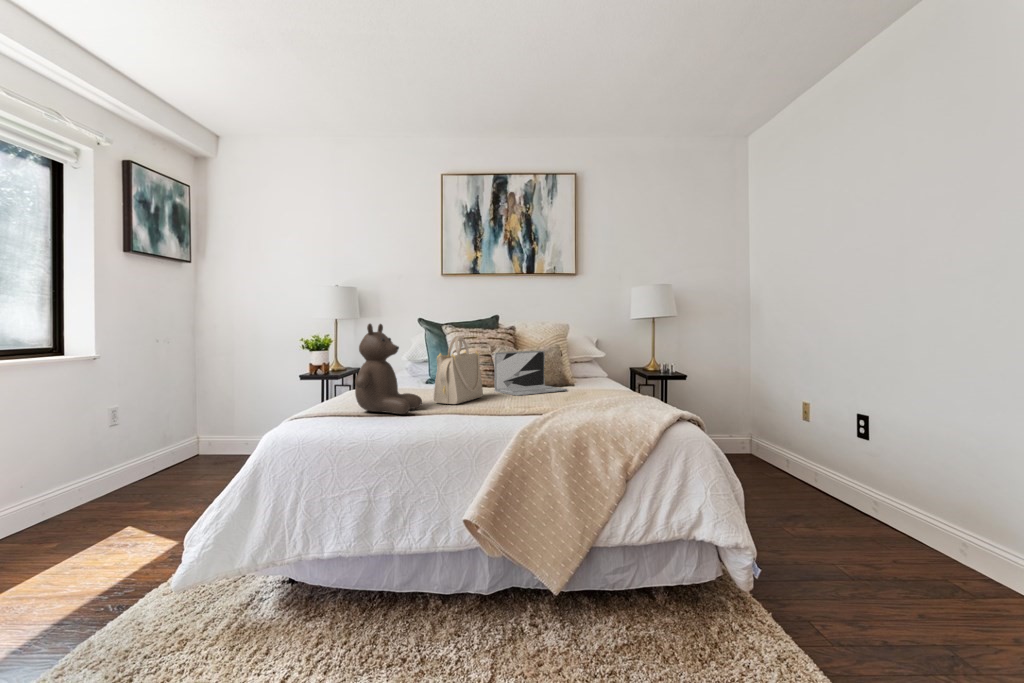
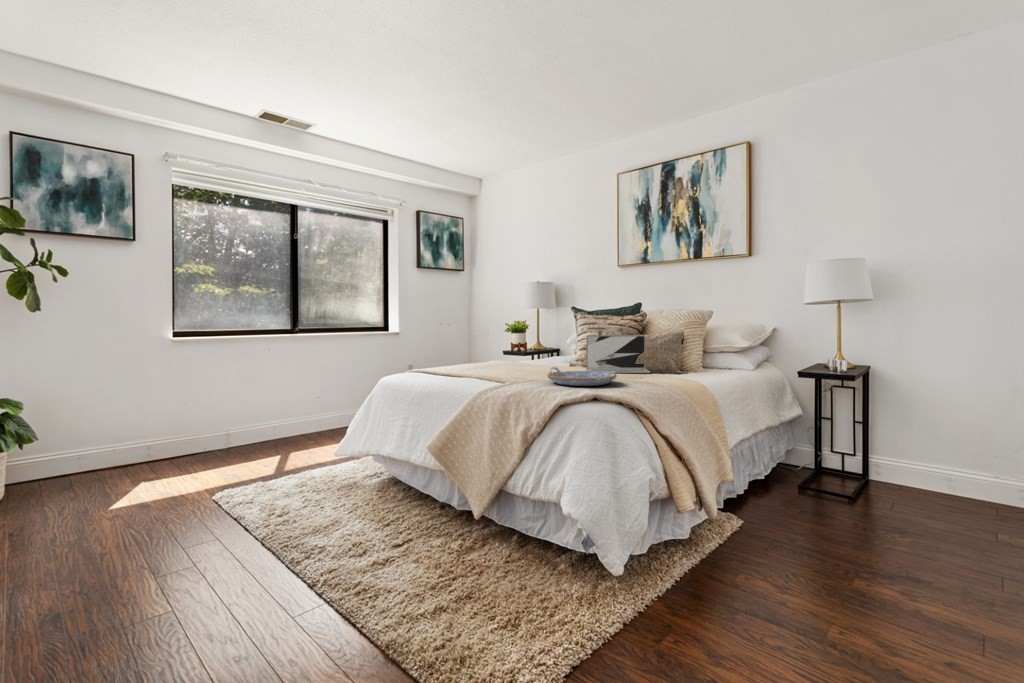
teddy bear: present [355,324,422,414] -> none [434,310,485,373]
handbag: present [434,336,483,404] -> none [507,320,556,373]
serving tray: none [538,394,623,415] -> present [547,367,617,386]

